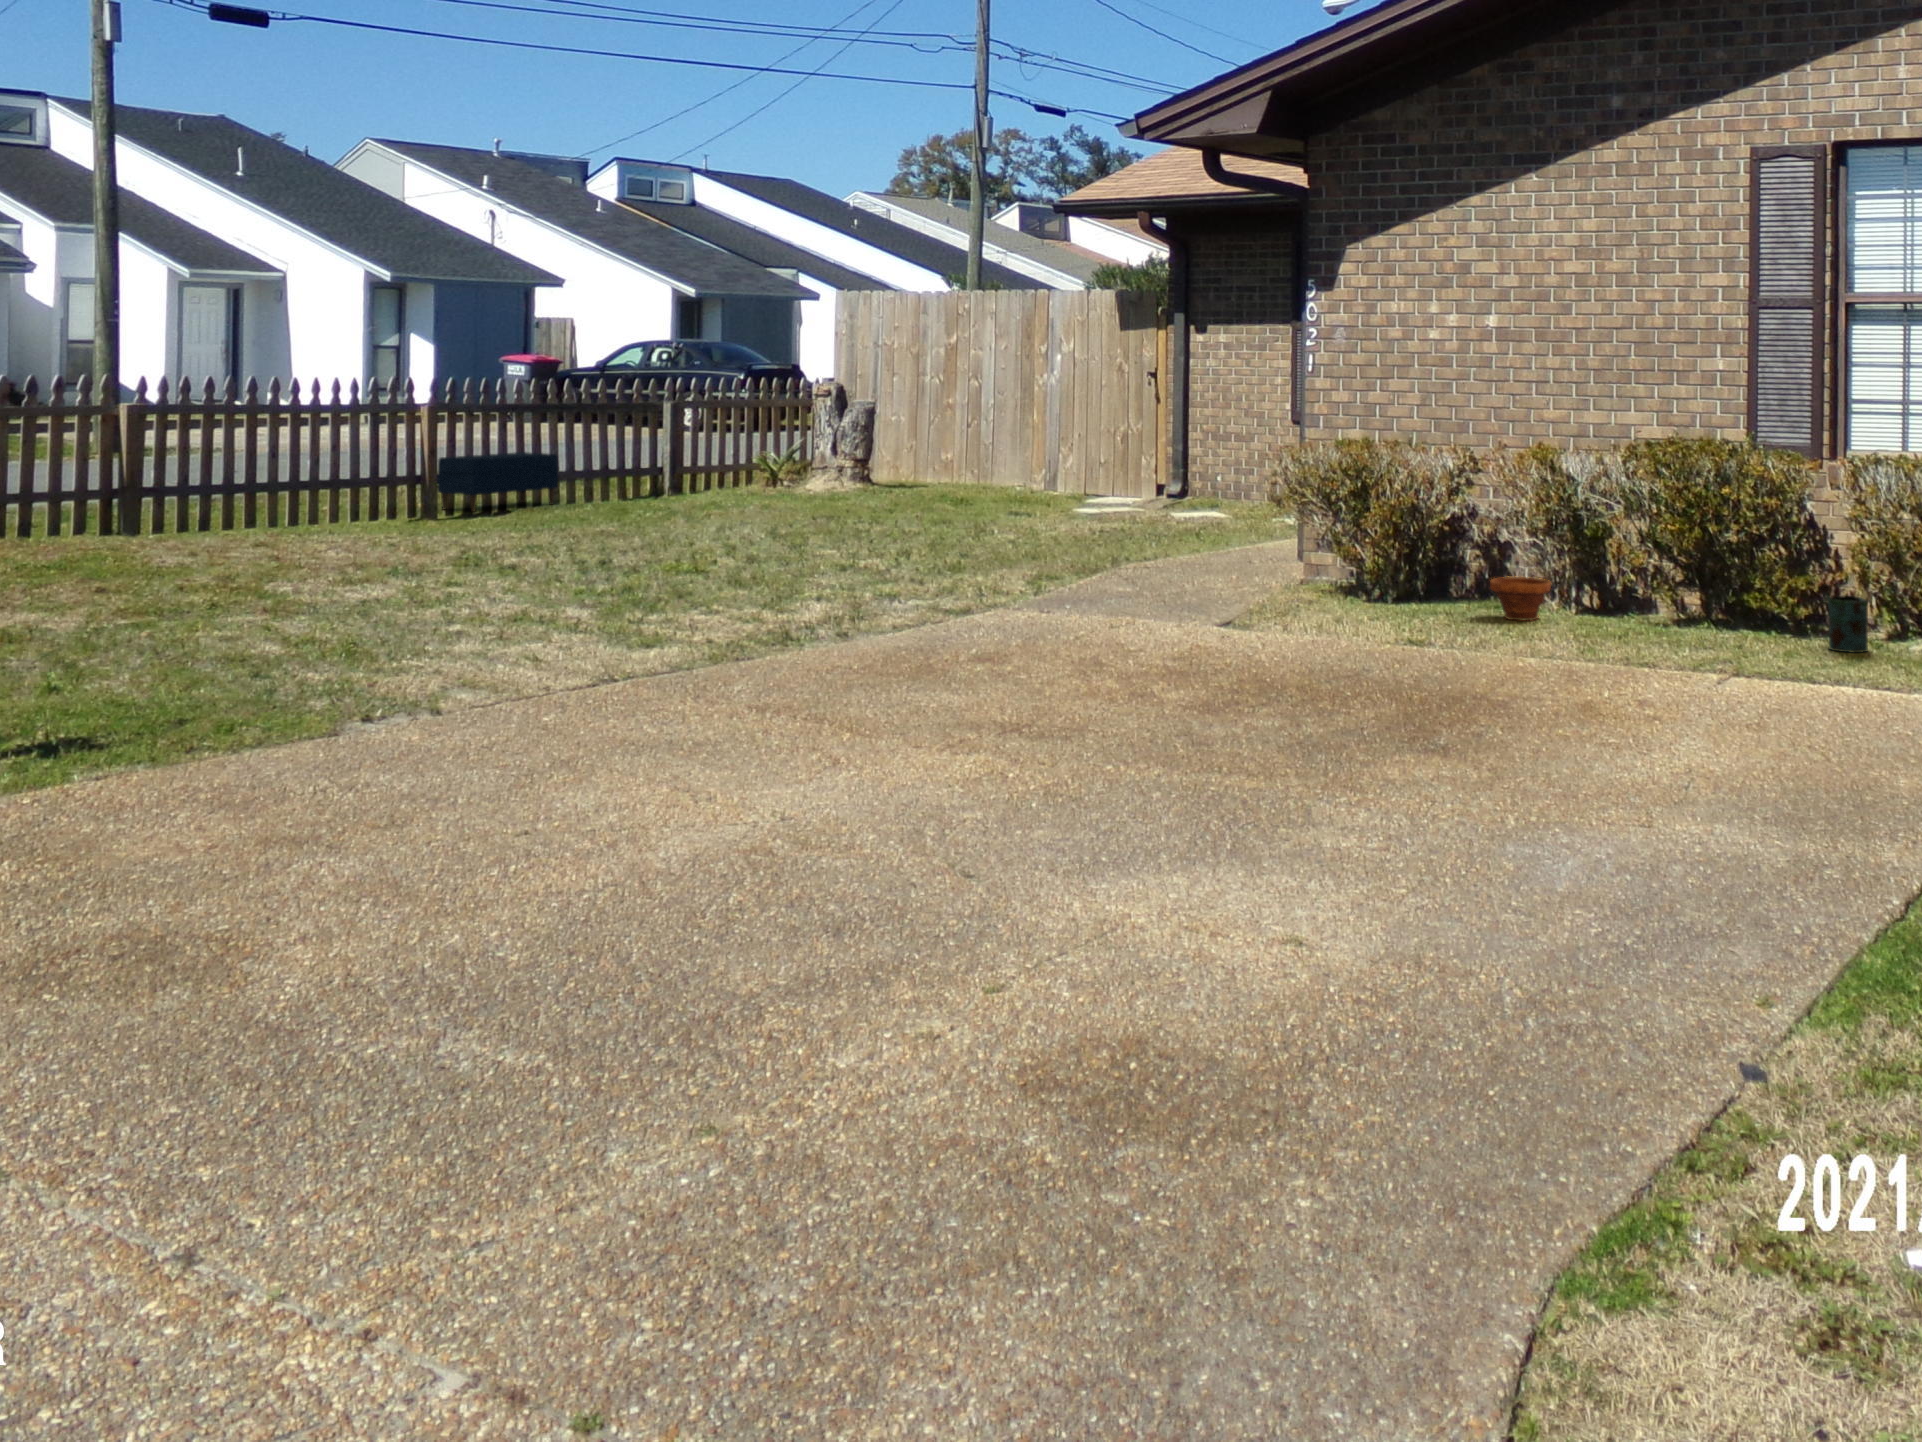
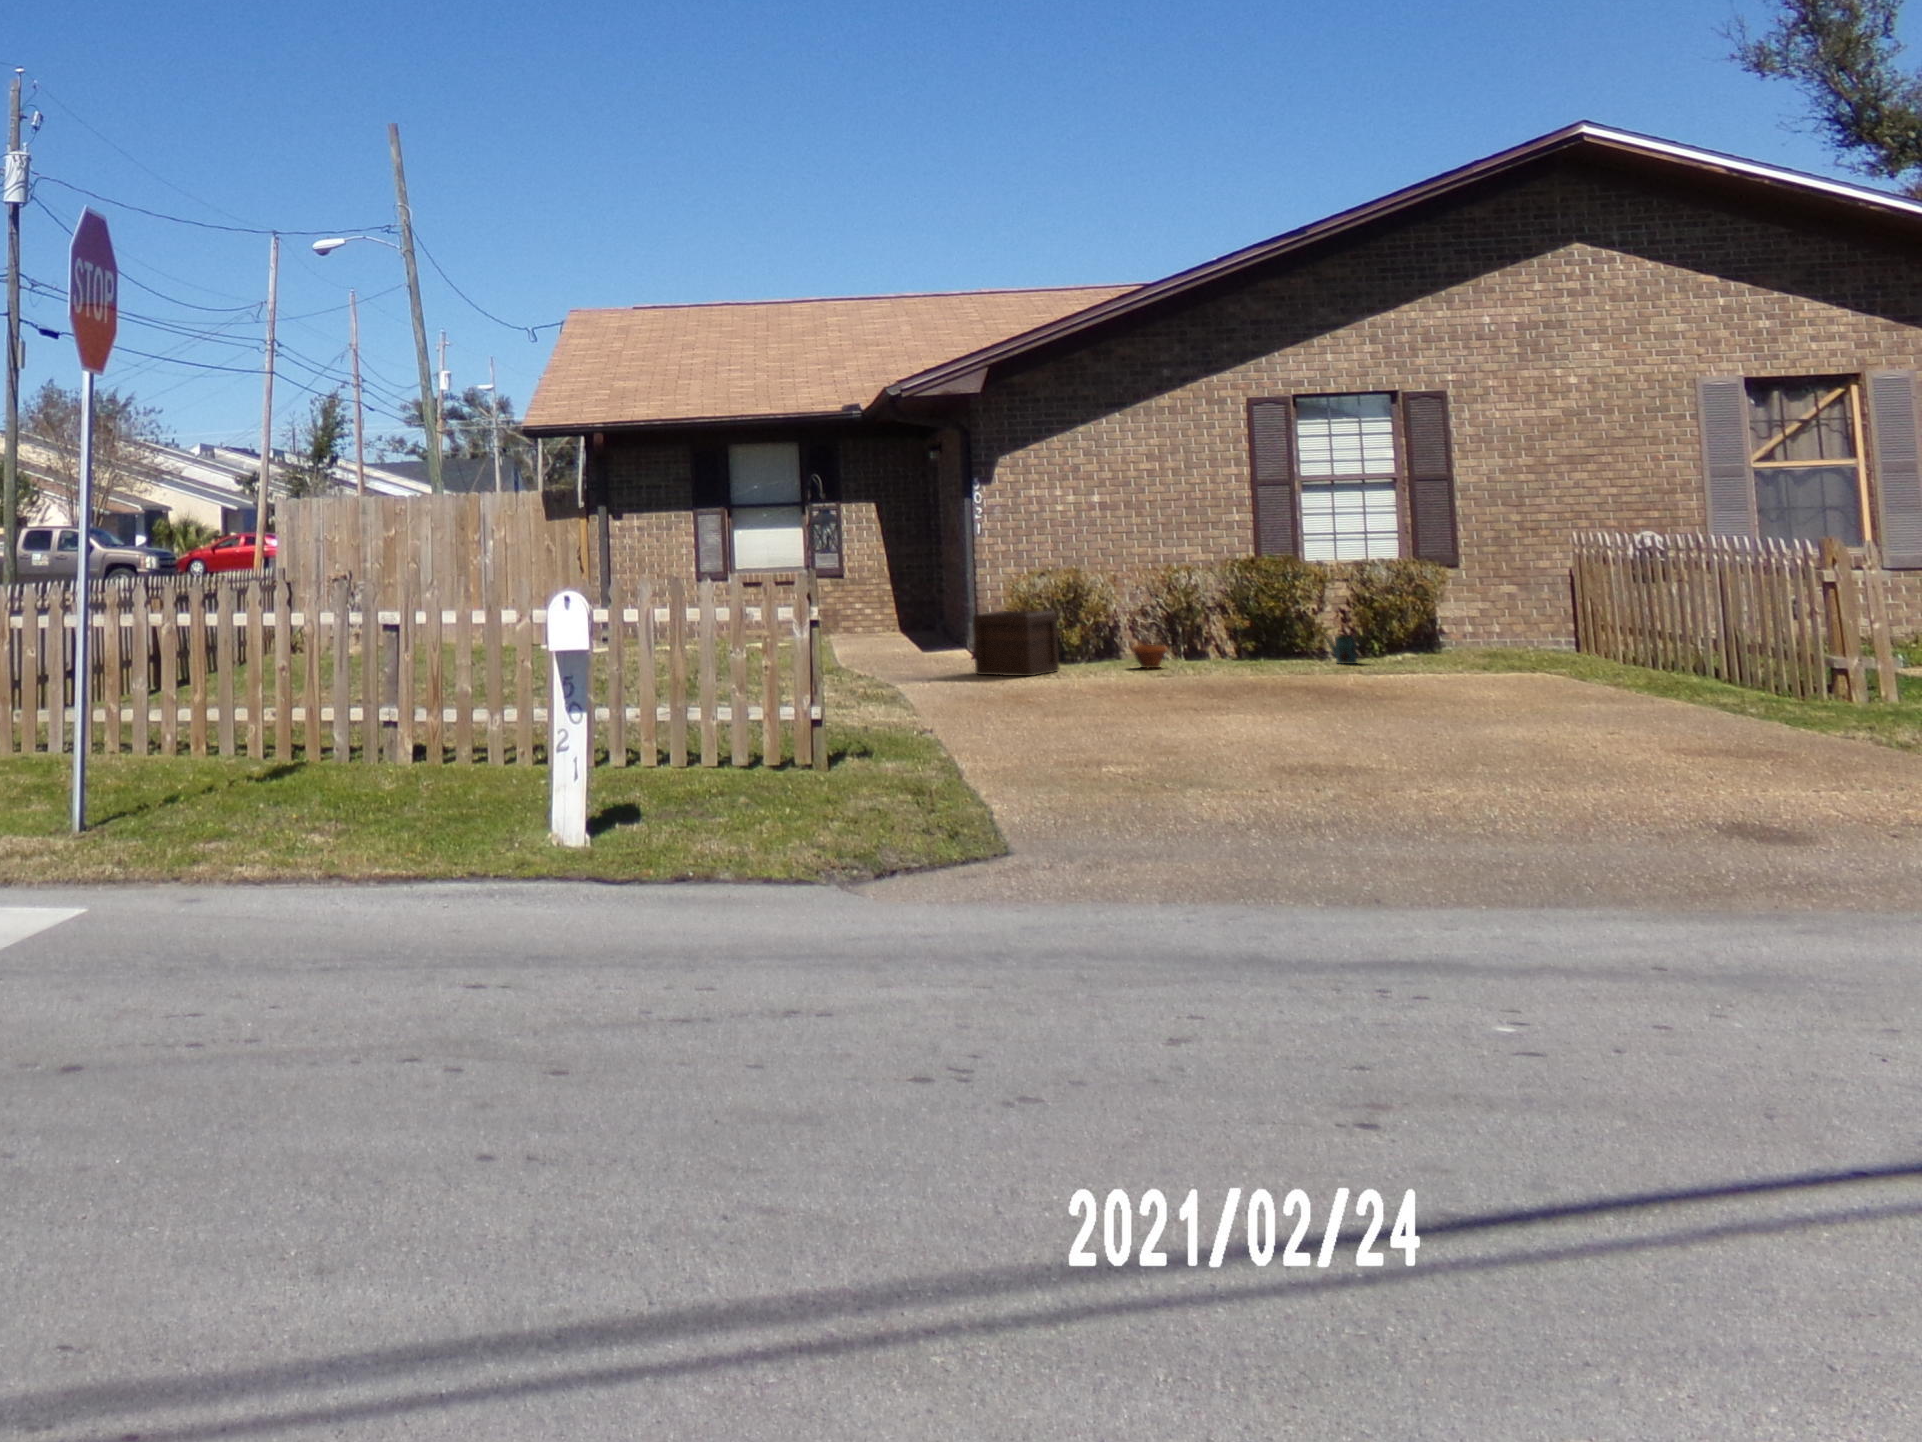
bench: present [437,452,558,512] -> none [138,638,199,687]
wooden crate: none [1228,500,1365,614] -> present [973,611,1059,676]

